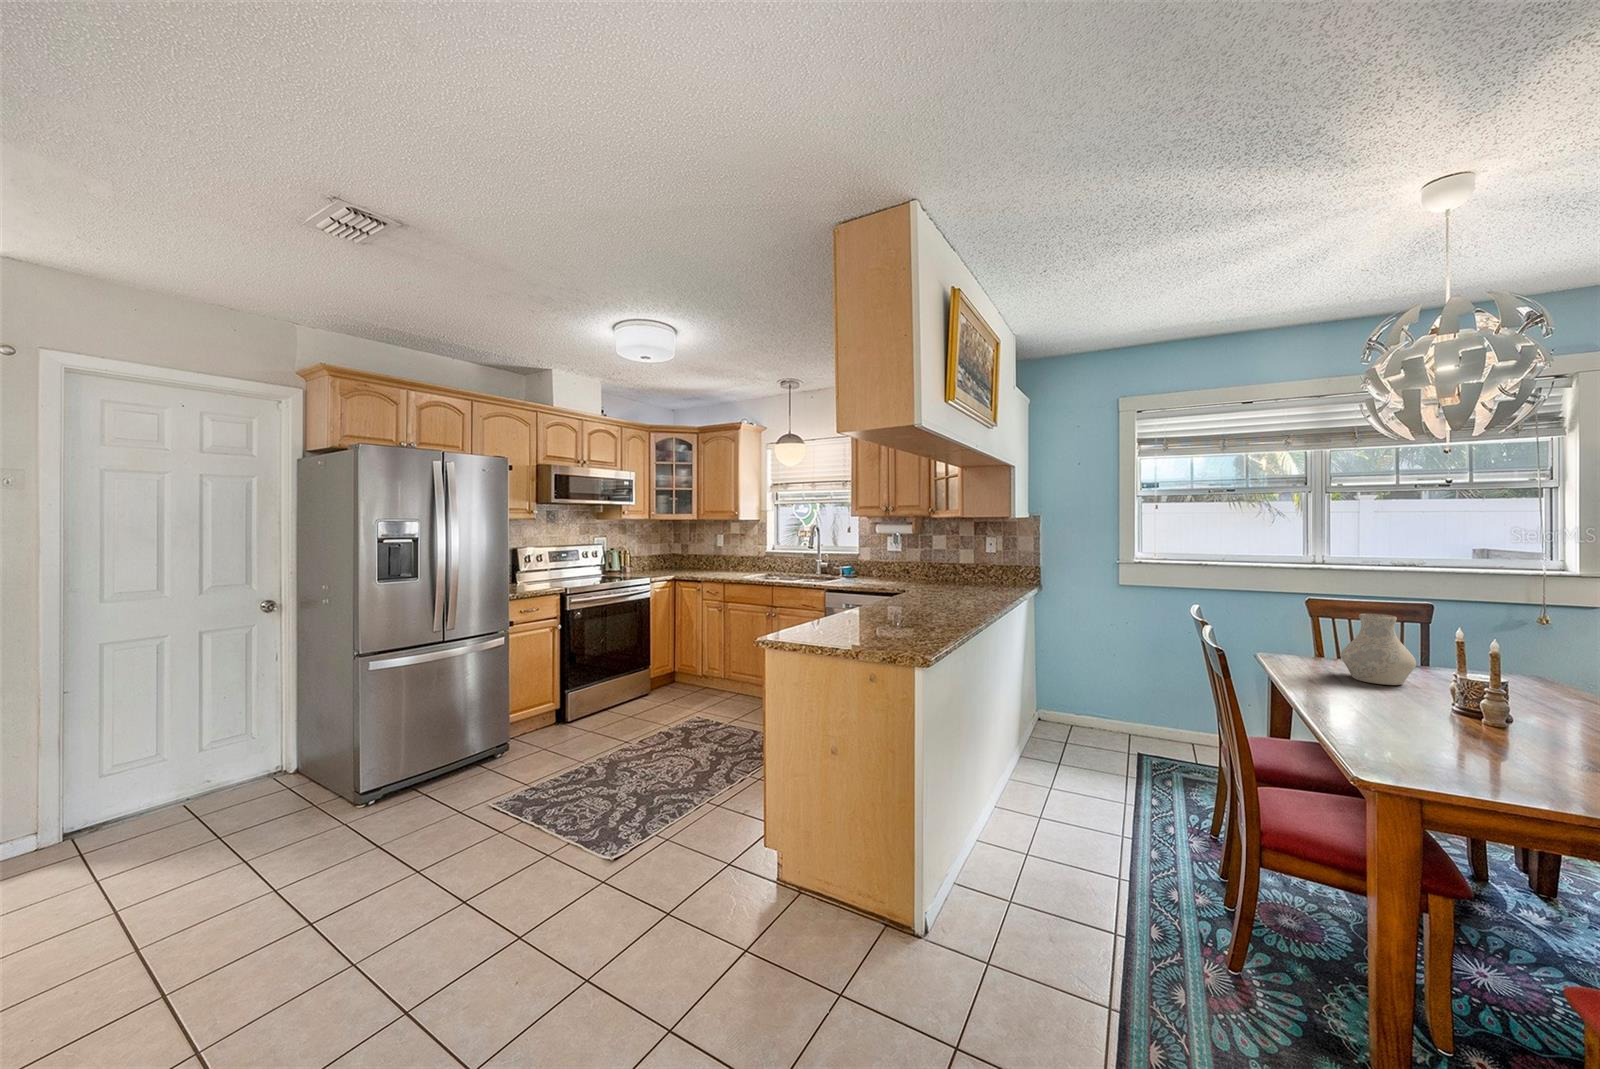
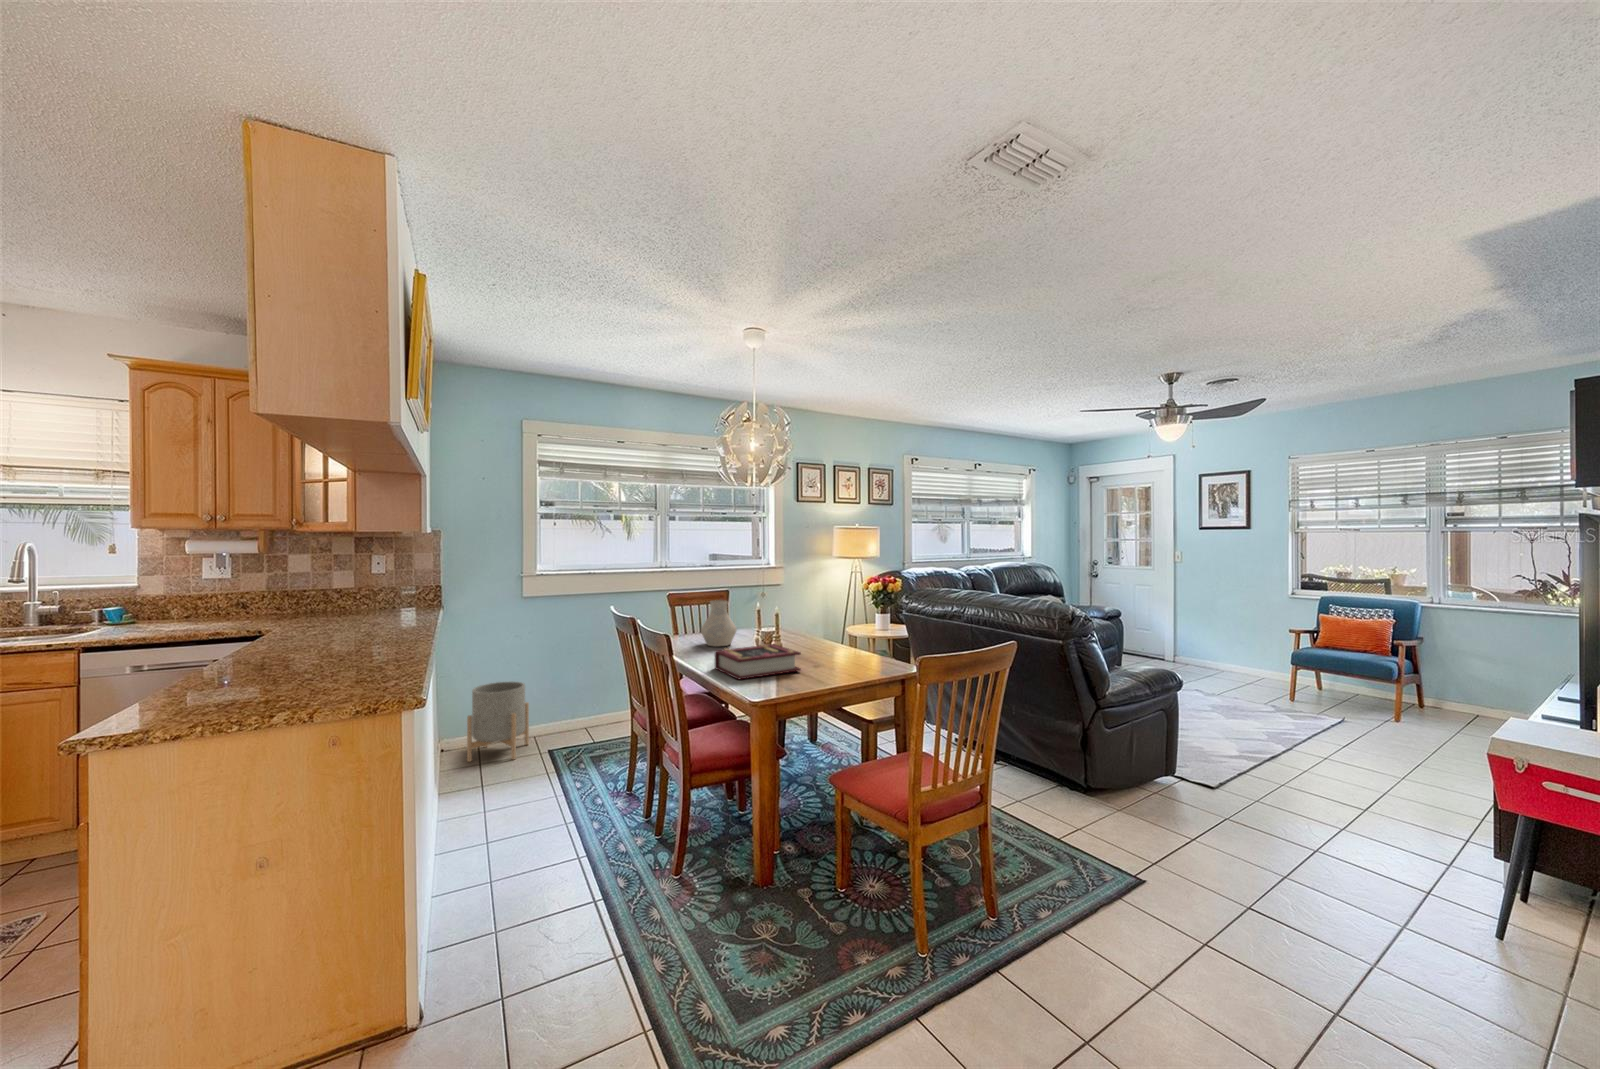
planter: none [1056,667,1121,750] -> present [467,681,529,762]
book: none [1333,687,1529,760] -> present [715,644,801,680]

